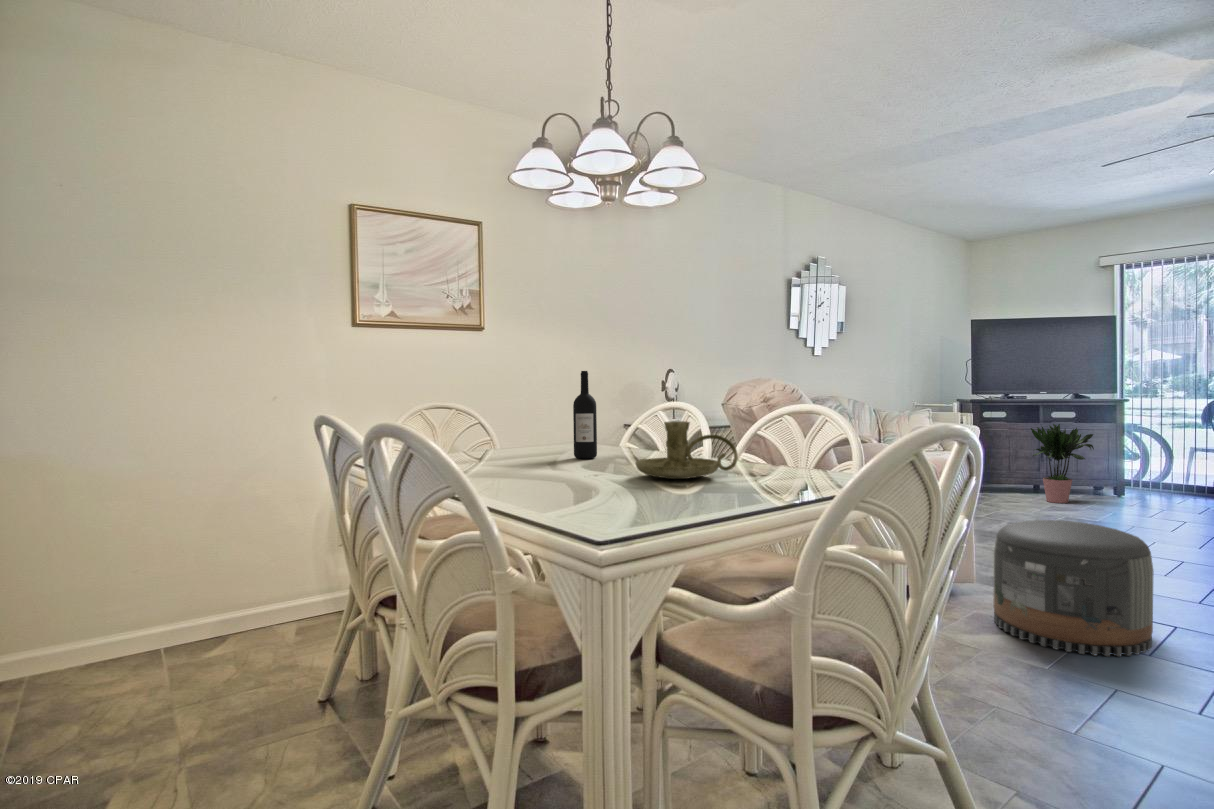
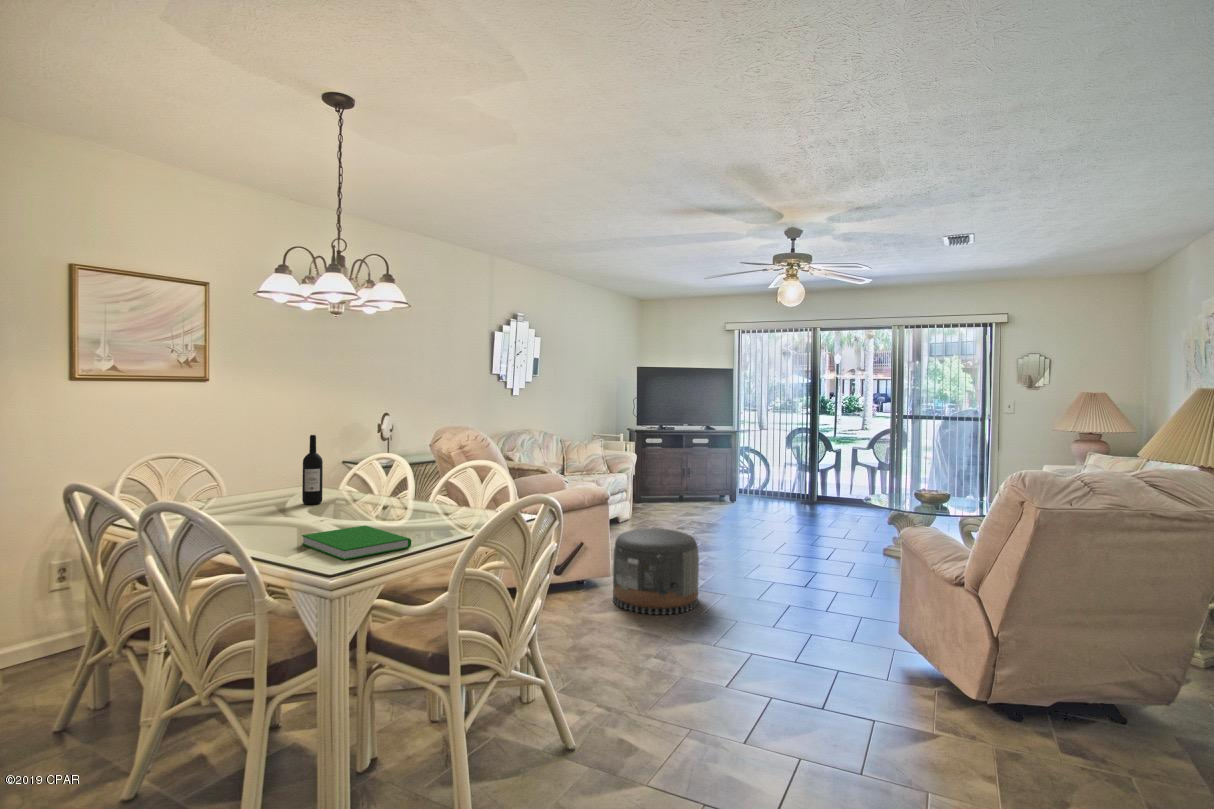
candle holder: present [636,421,738,479] -> none [355,481,429,522]
potted plant: present [1031,424,1094,503] -> none [664,450,706,508]
book: none [565,478,720,521] -> present [302,526,411,560]

